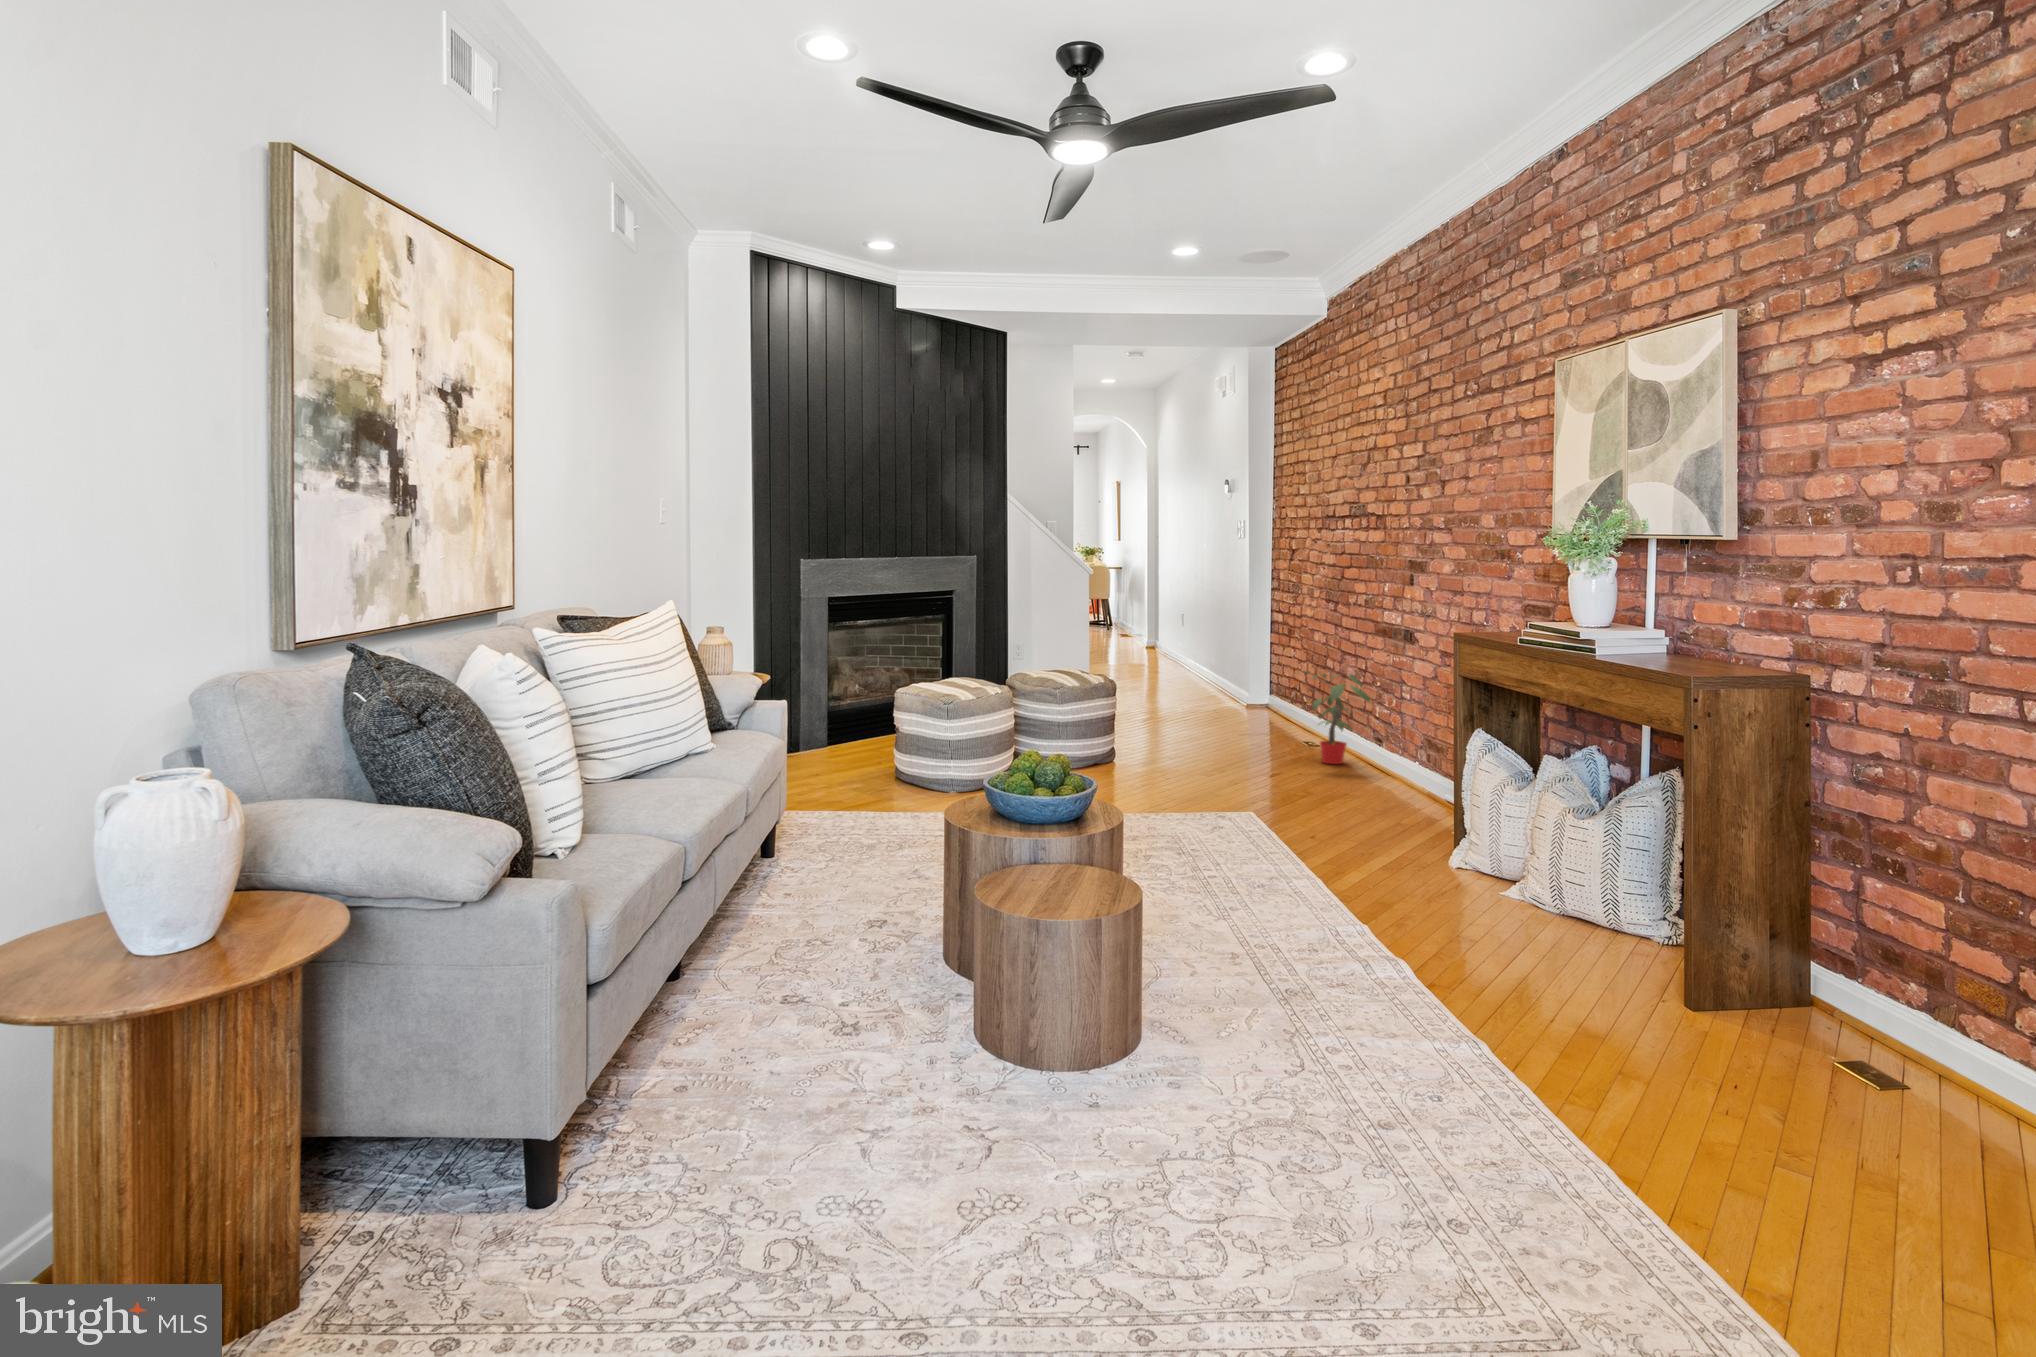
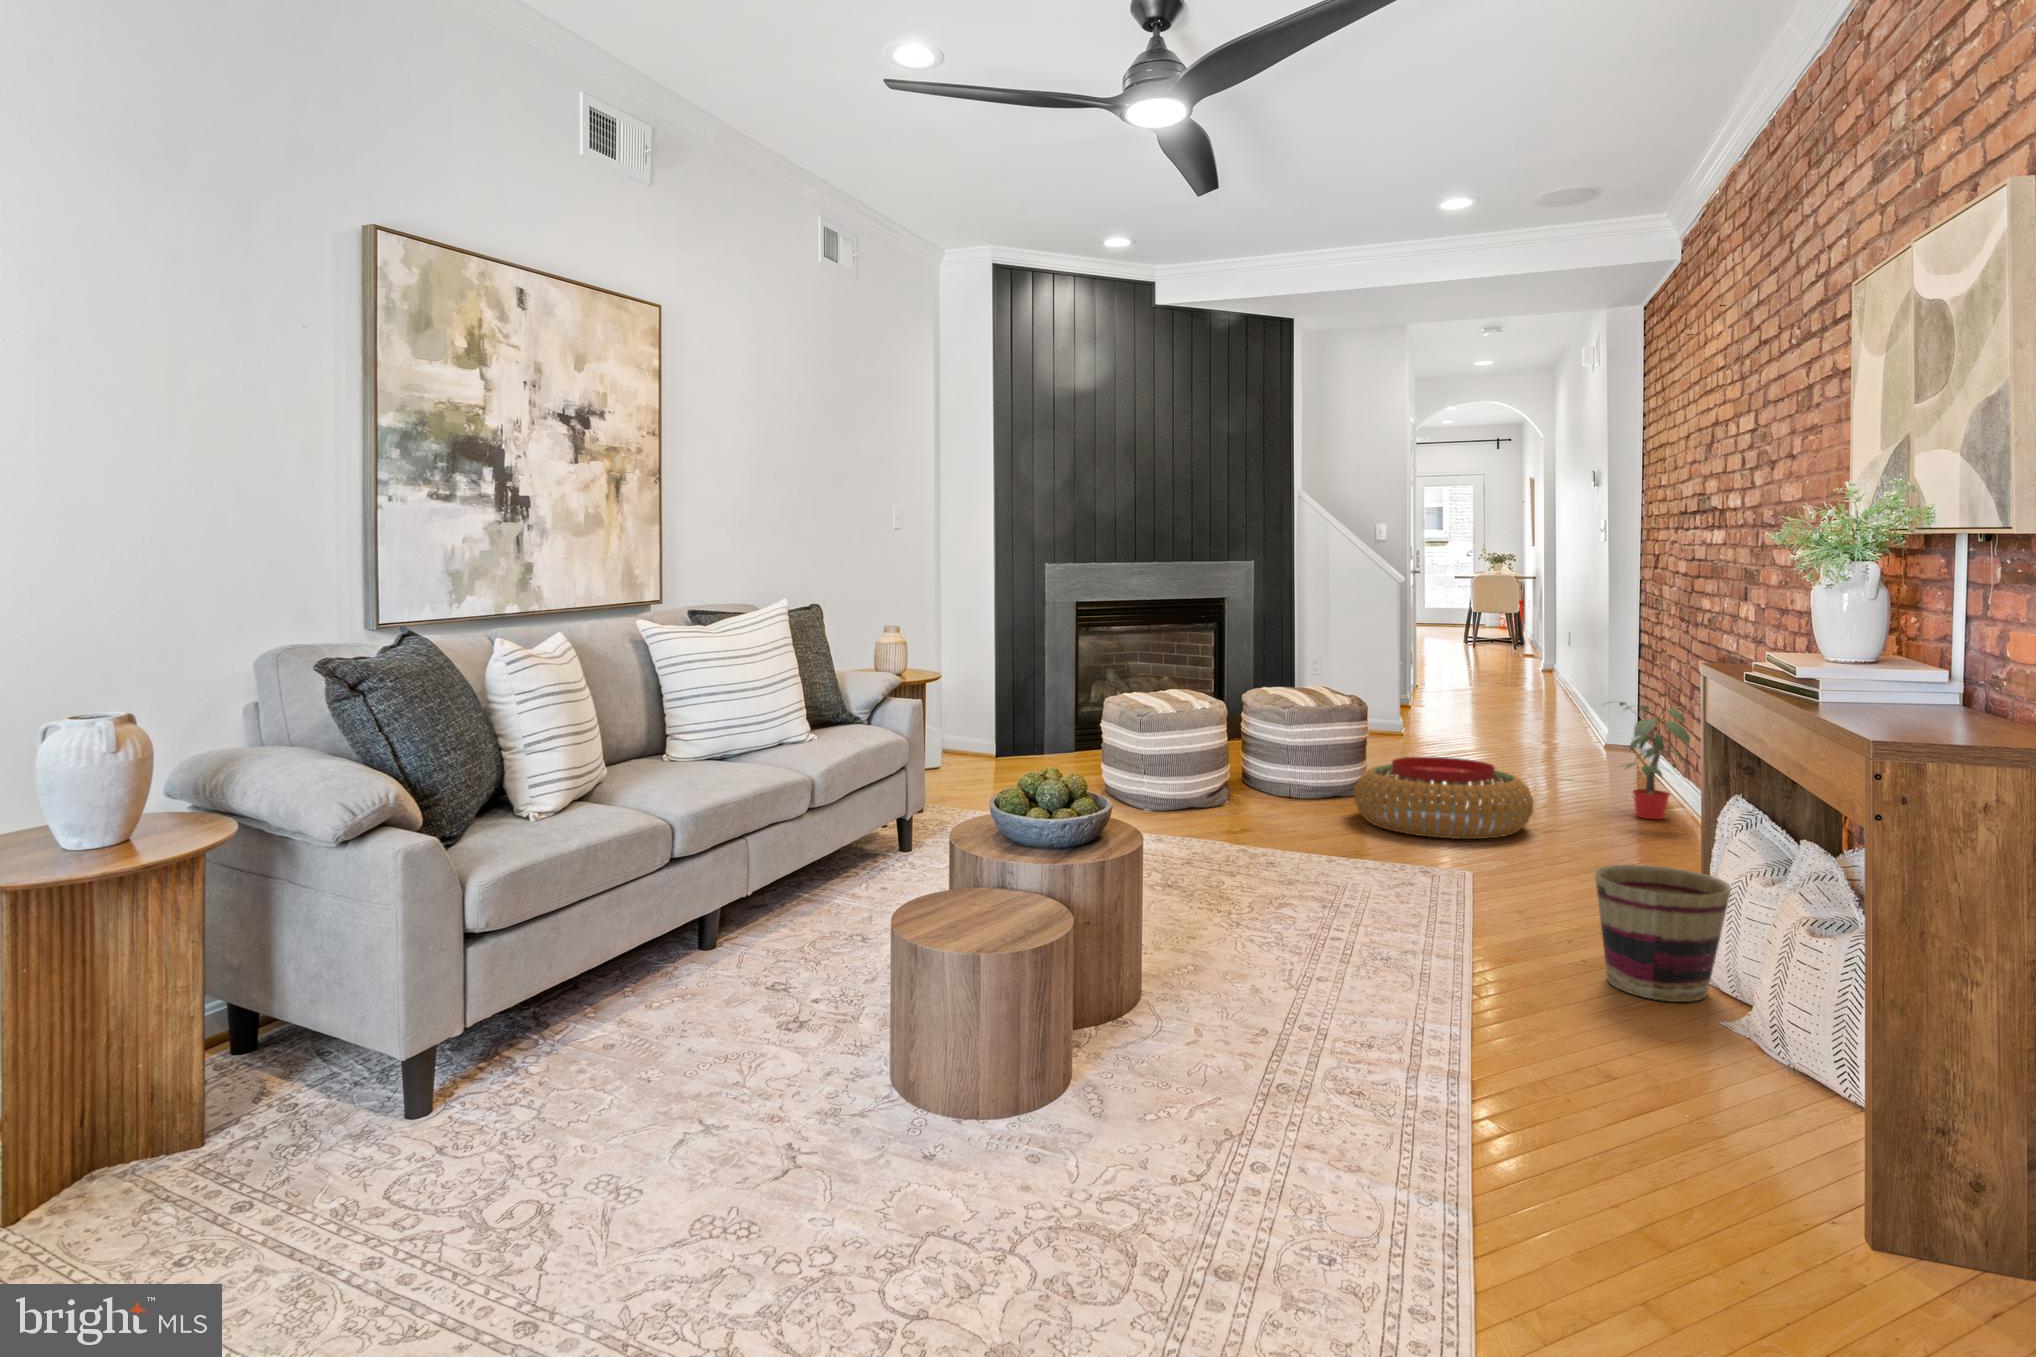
pouf: none [1126,724,1271,792] -> present [1354,757,1534,839]
basket: none [1423,801,1521,902] -> present [1595,865,1731,1002]

